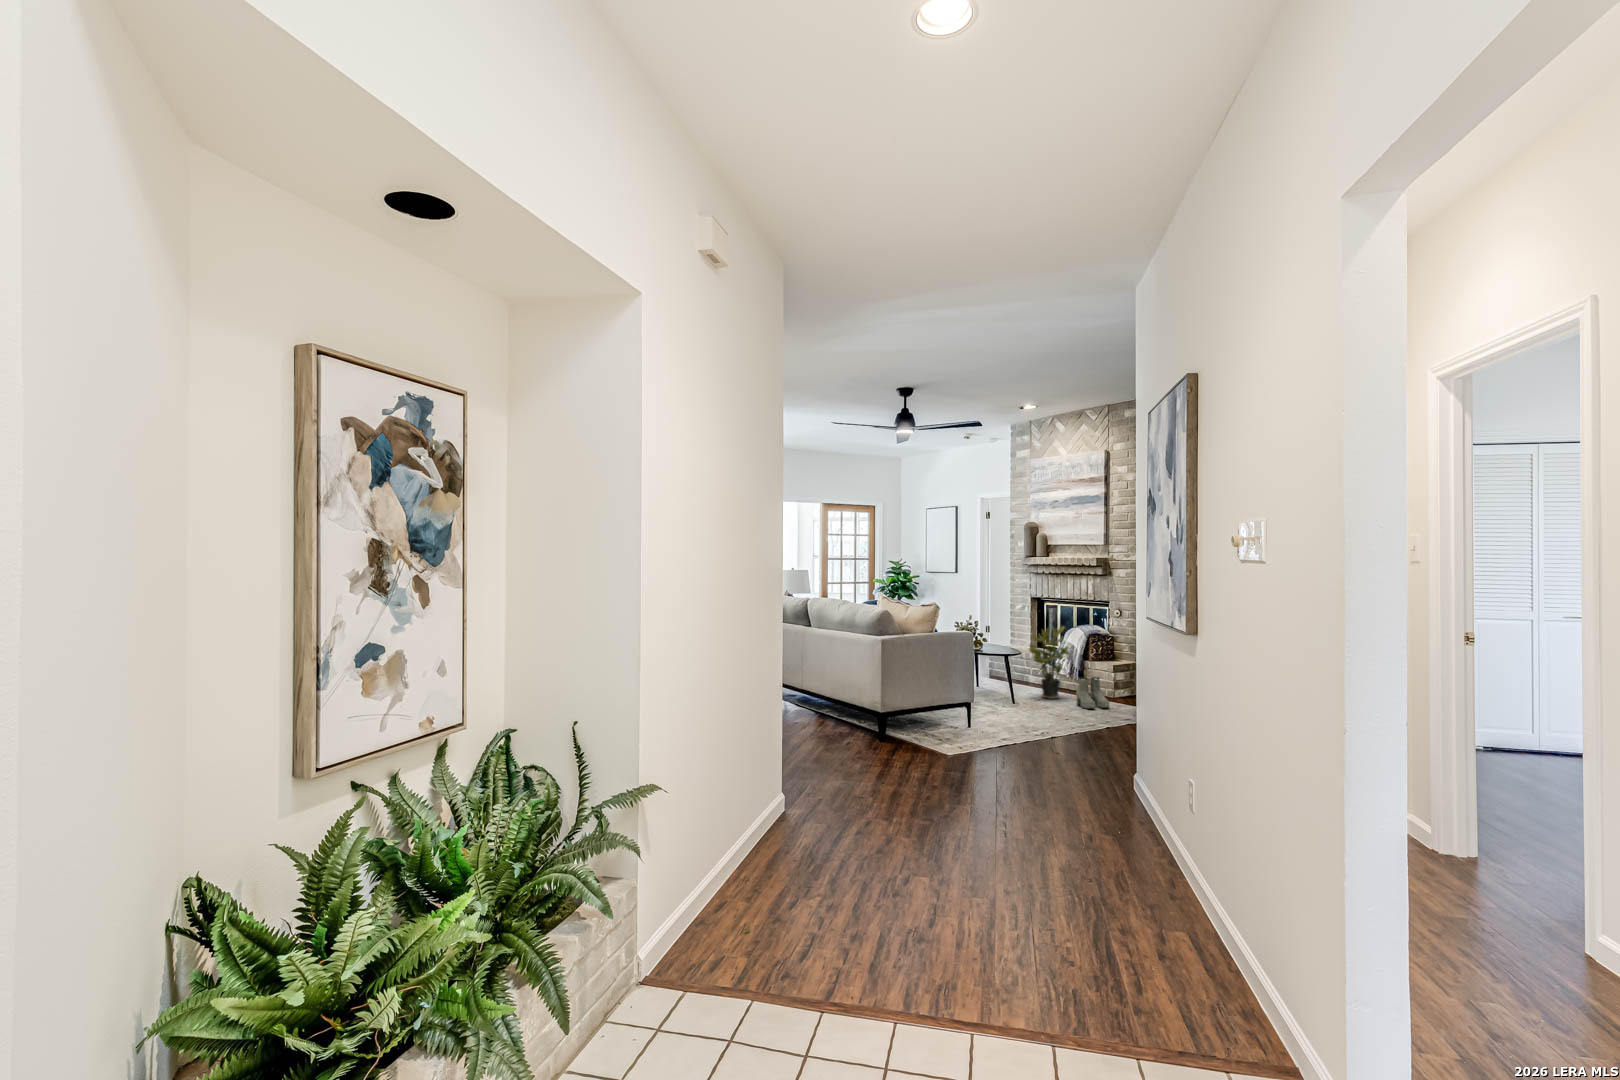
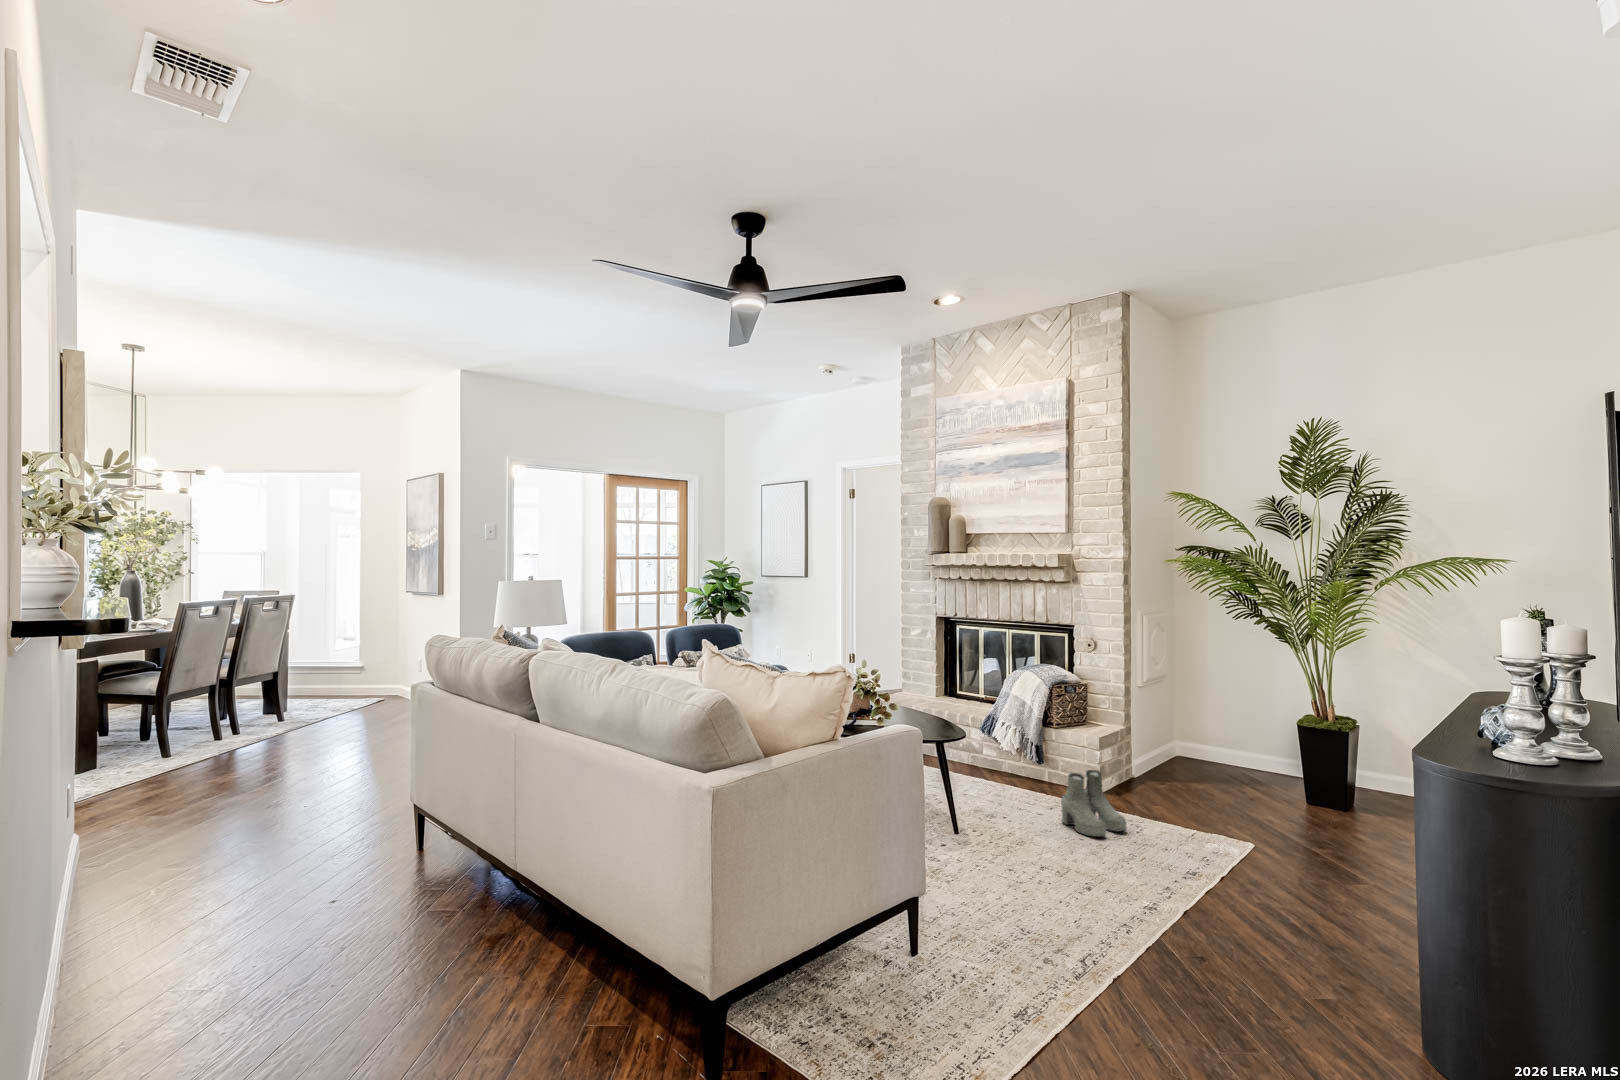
potted plant: present [1029,626,1069,699] -> none [966,671,1037,806]

